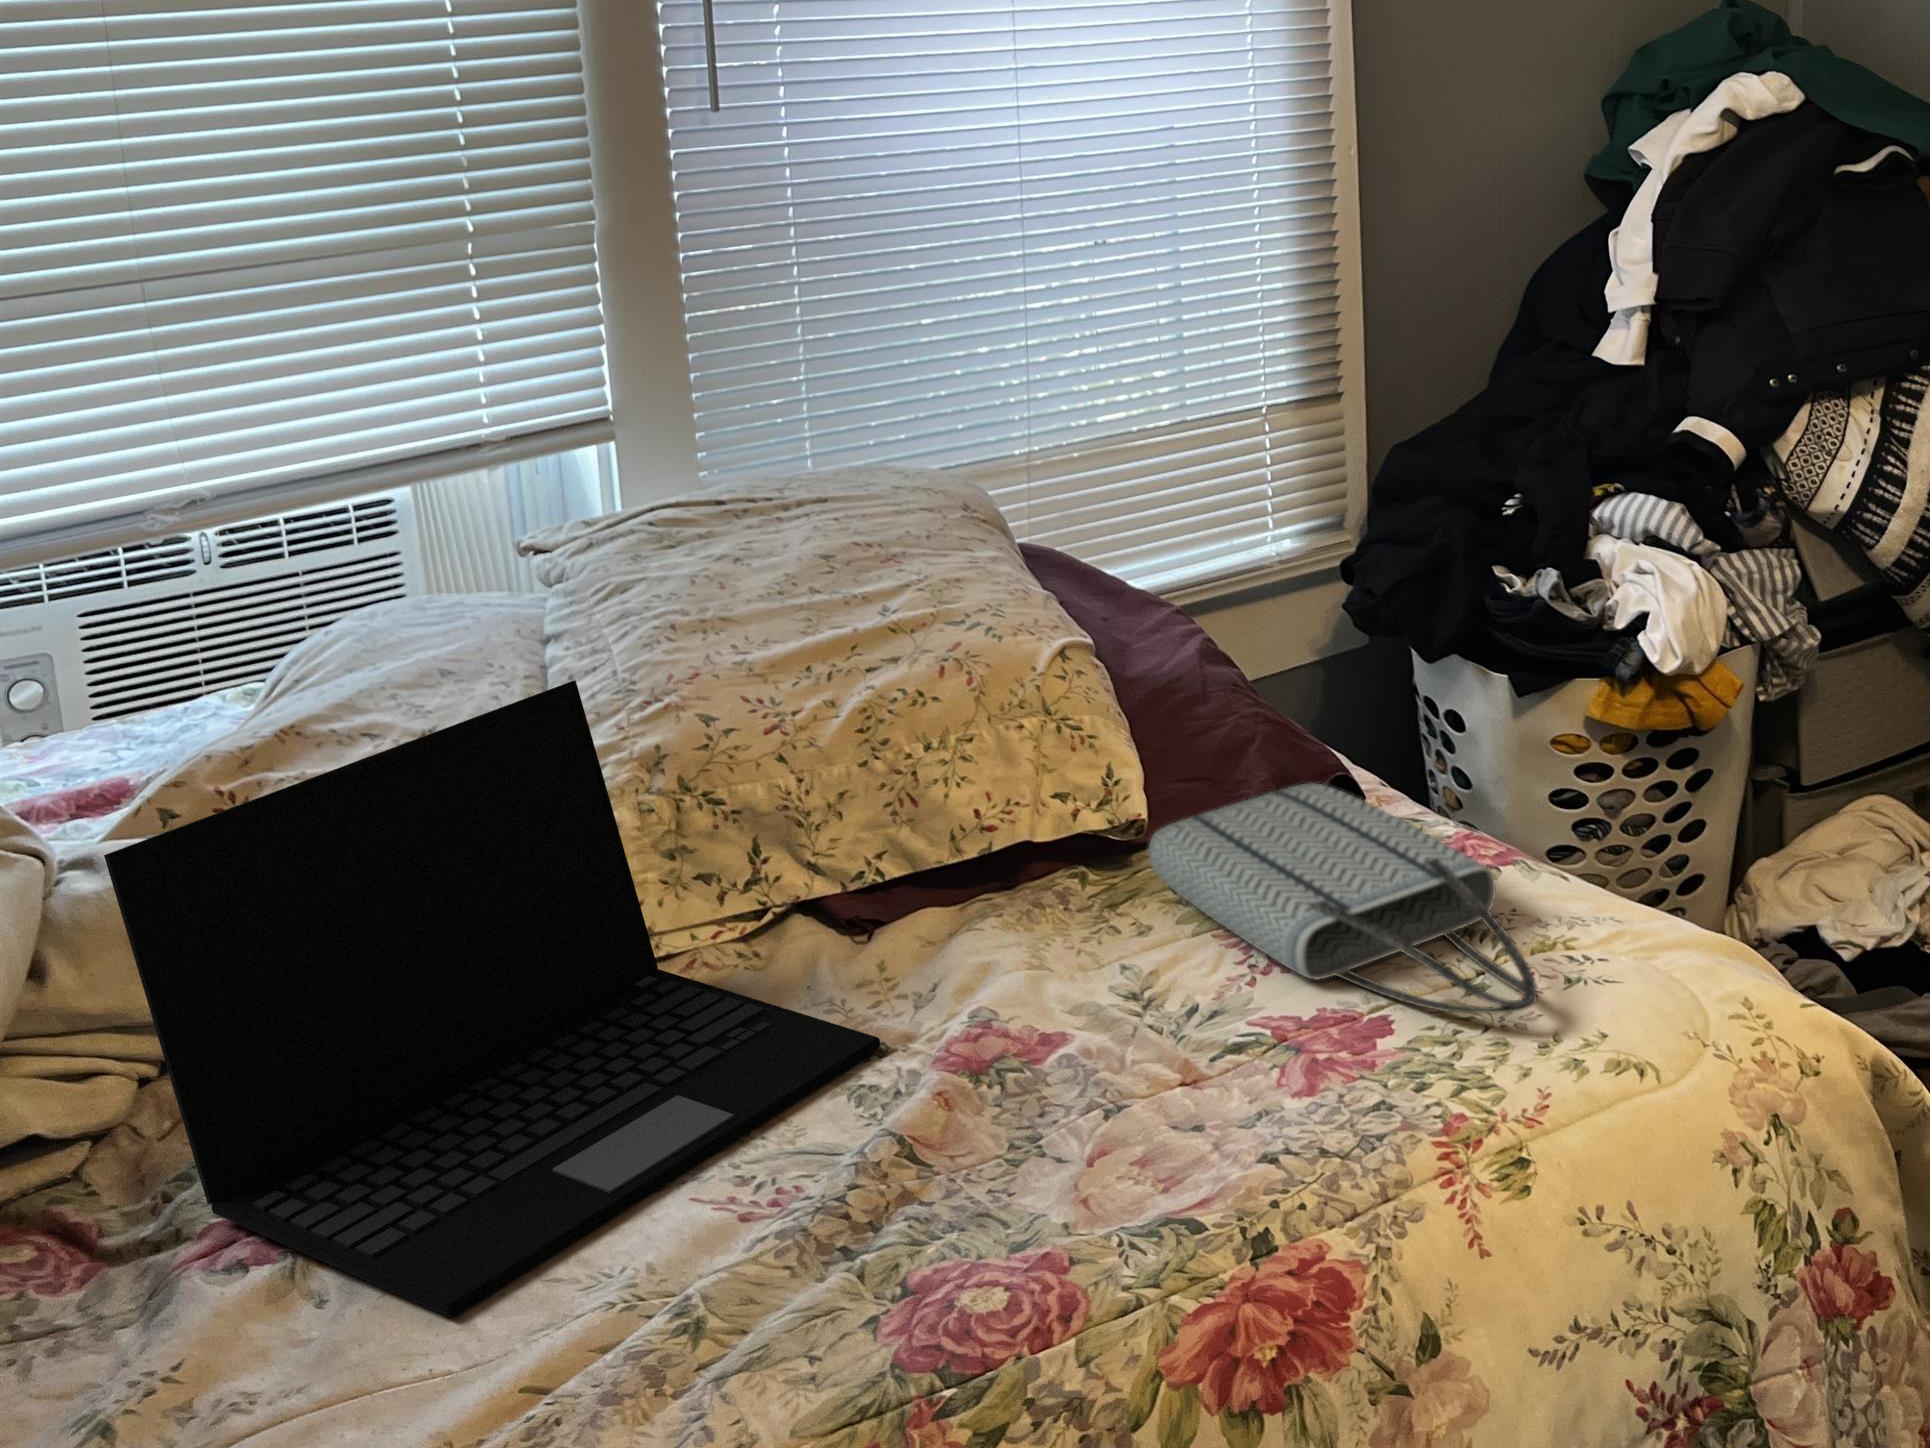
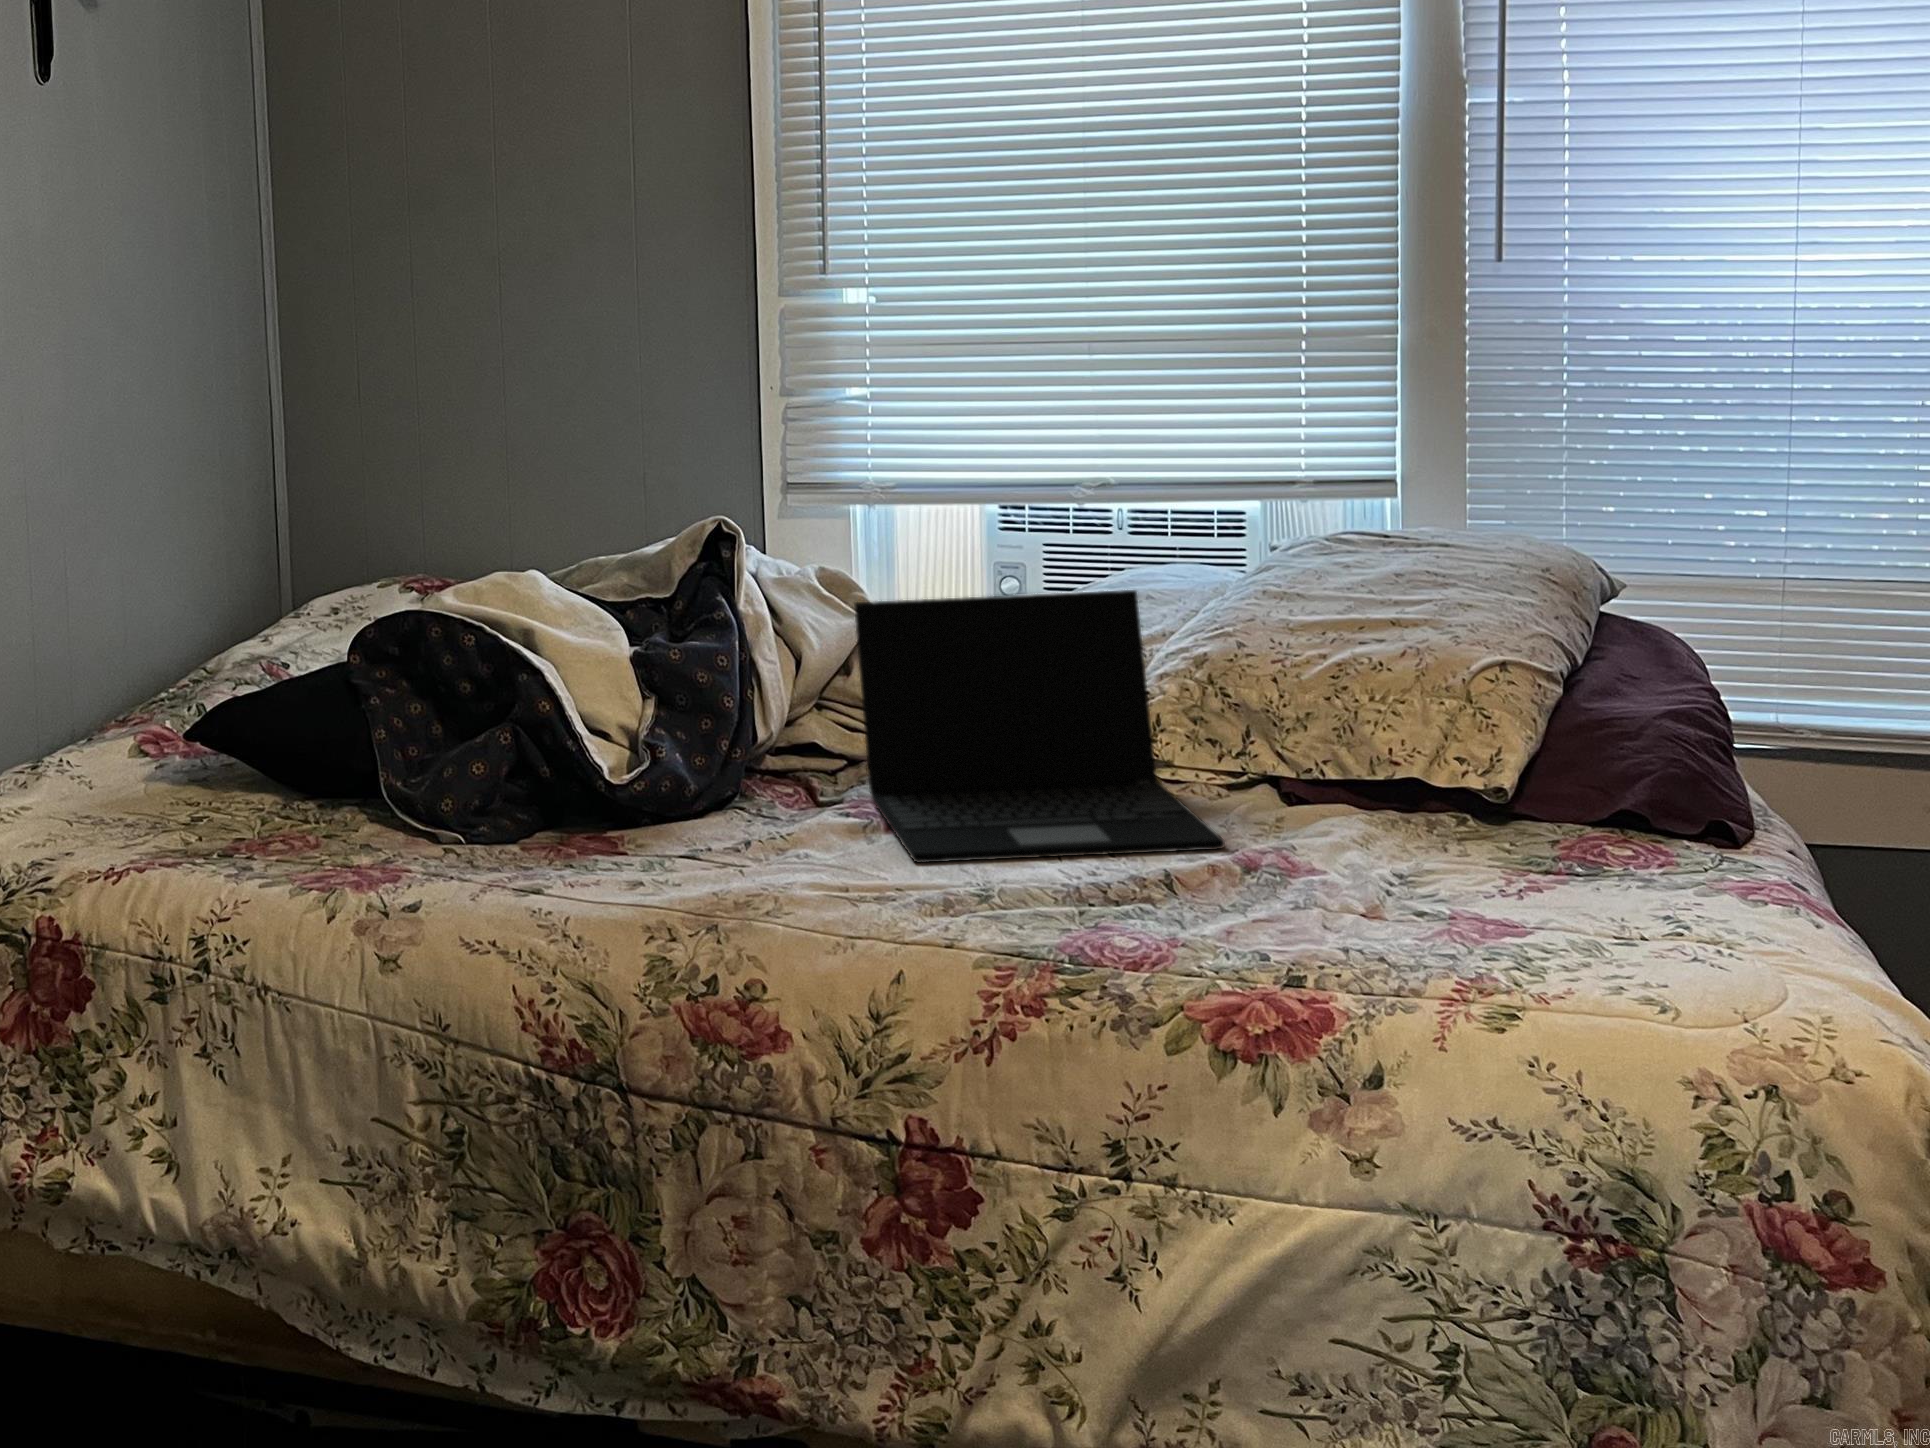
tote bag: present [1149,783,1537,1013] -> none [1493,797,1715,952]

